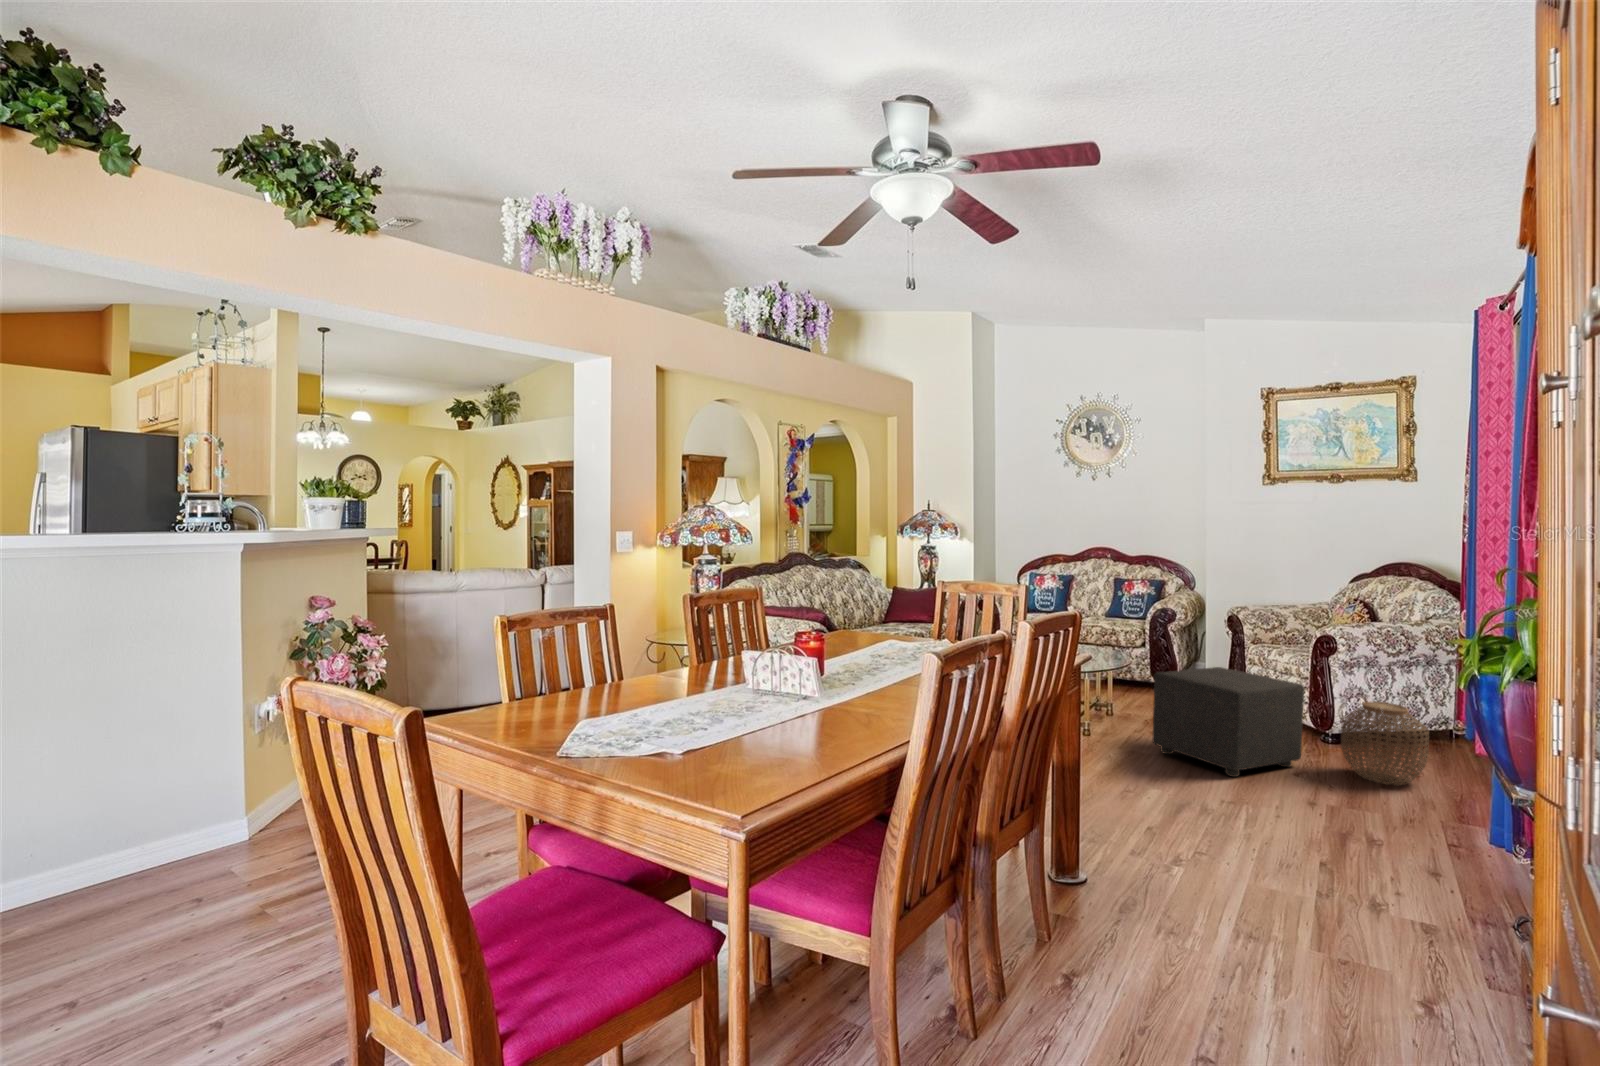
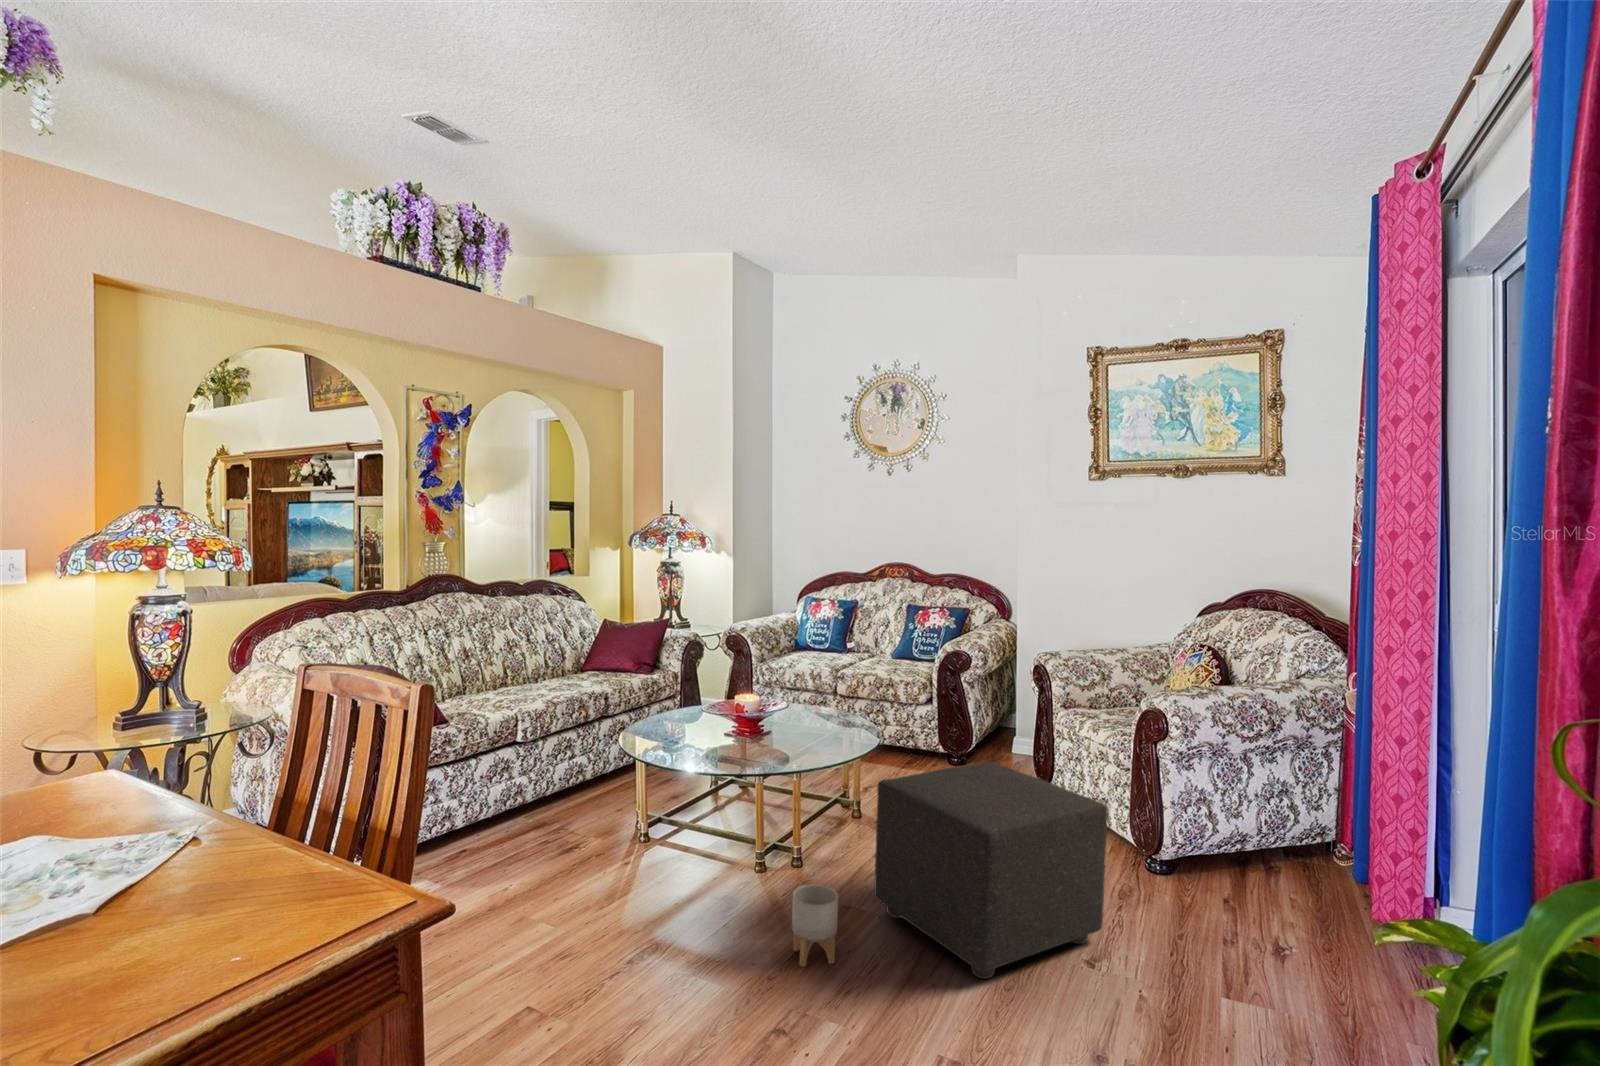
woven basket: present [1341,702,1429,785] -> none [1163,835,1303,991]
planter: none [1114,728,1143,770] -> present [792,885,838,967]

